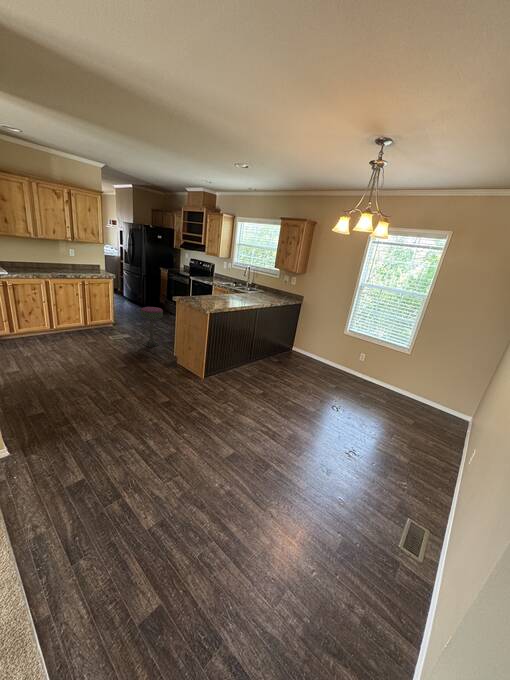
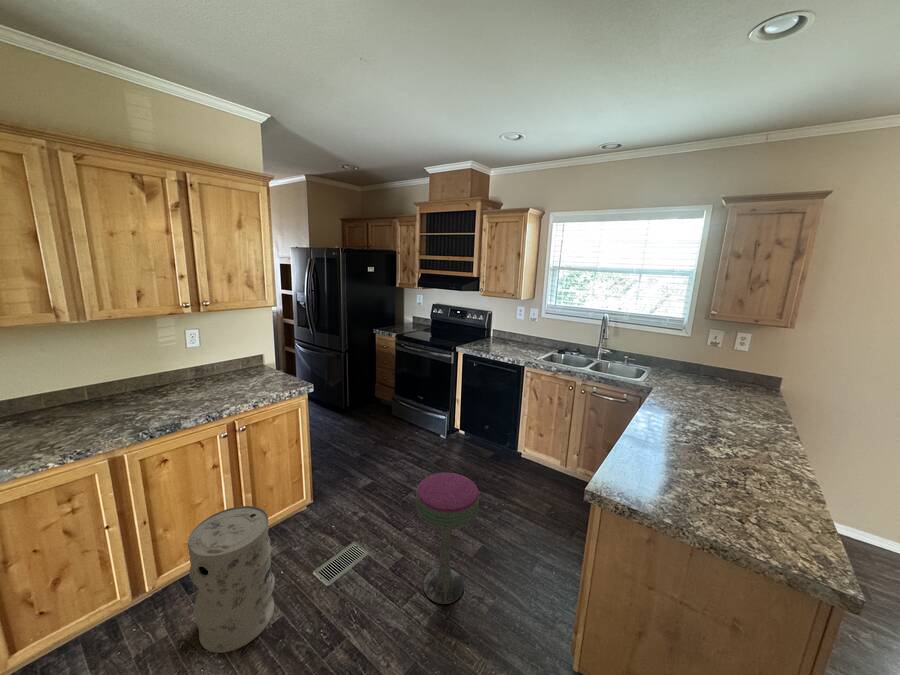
trash can: none [68,305,95,343] -> present [188,506,275,653]

